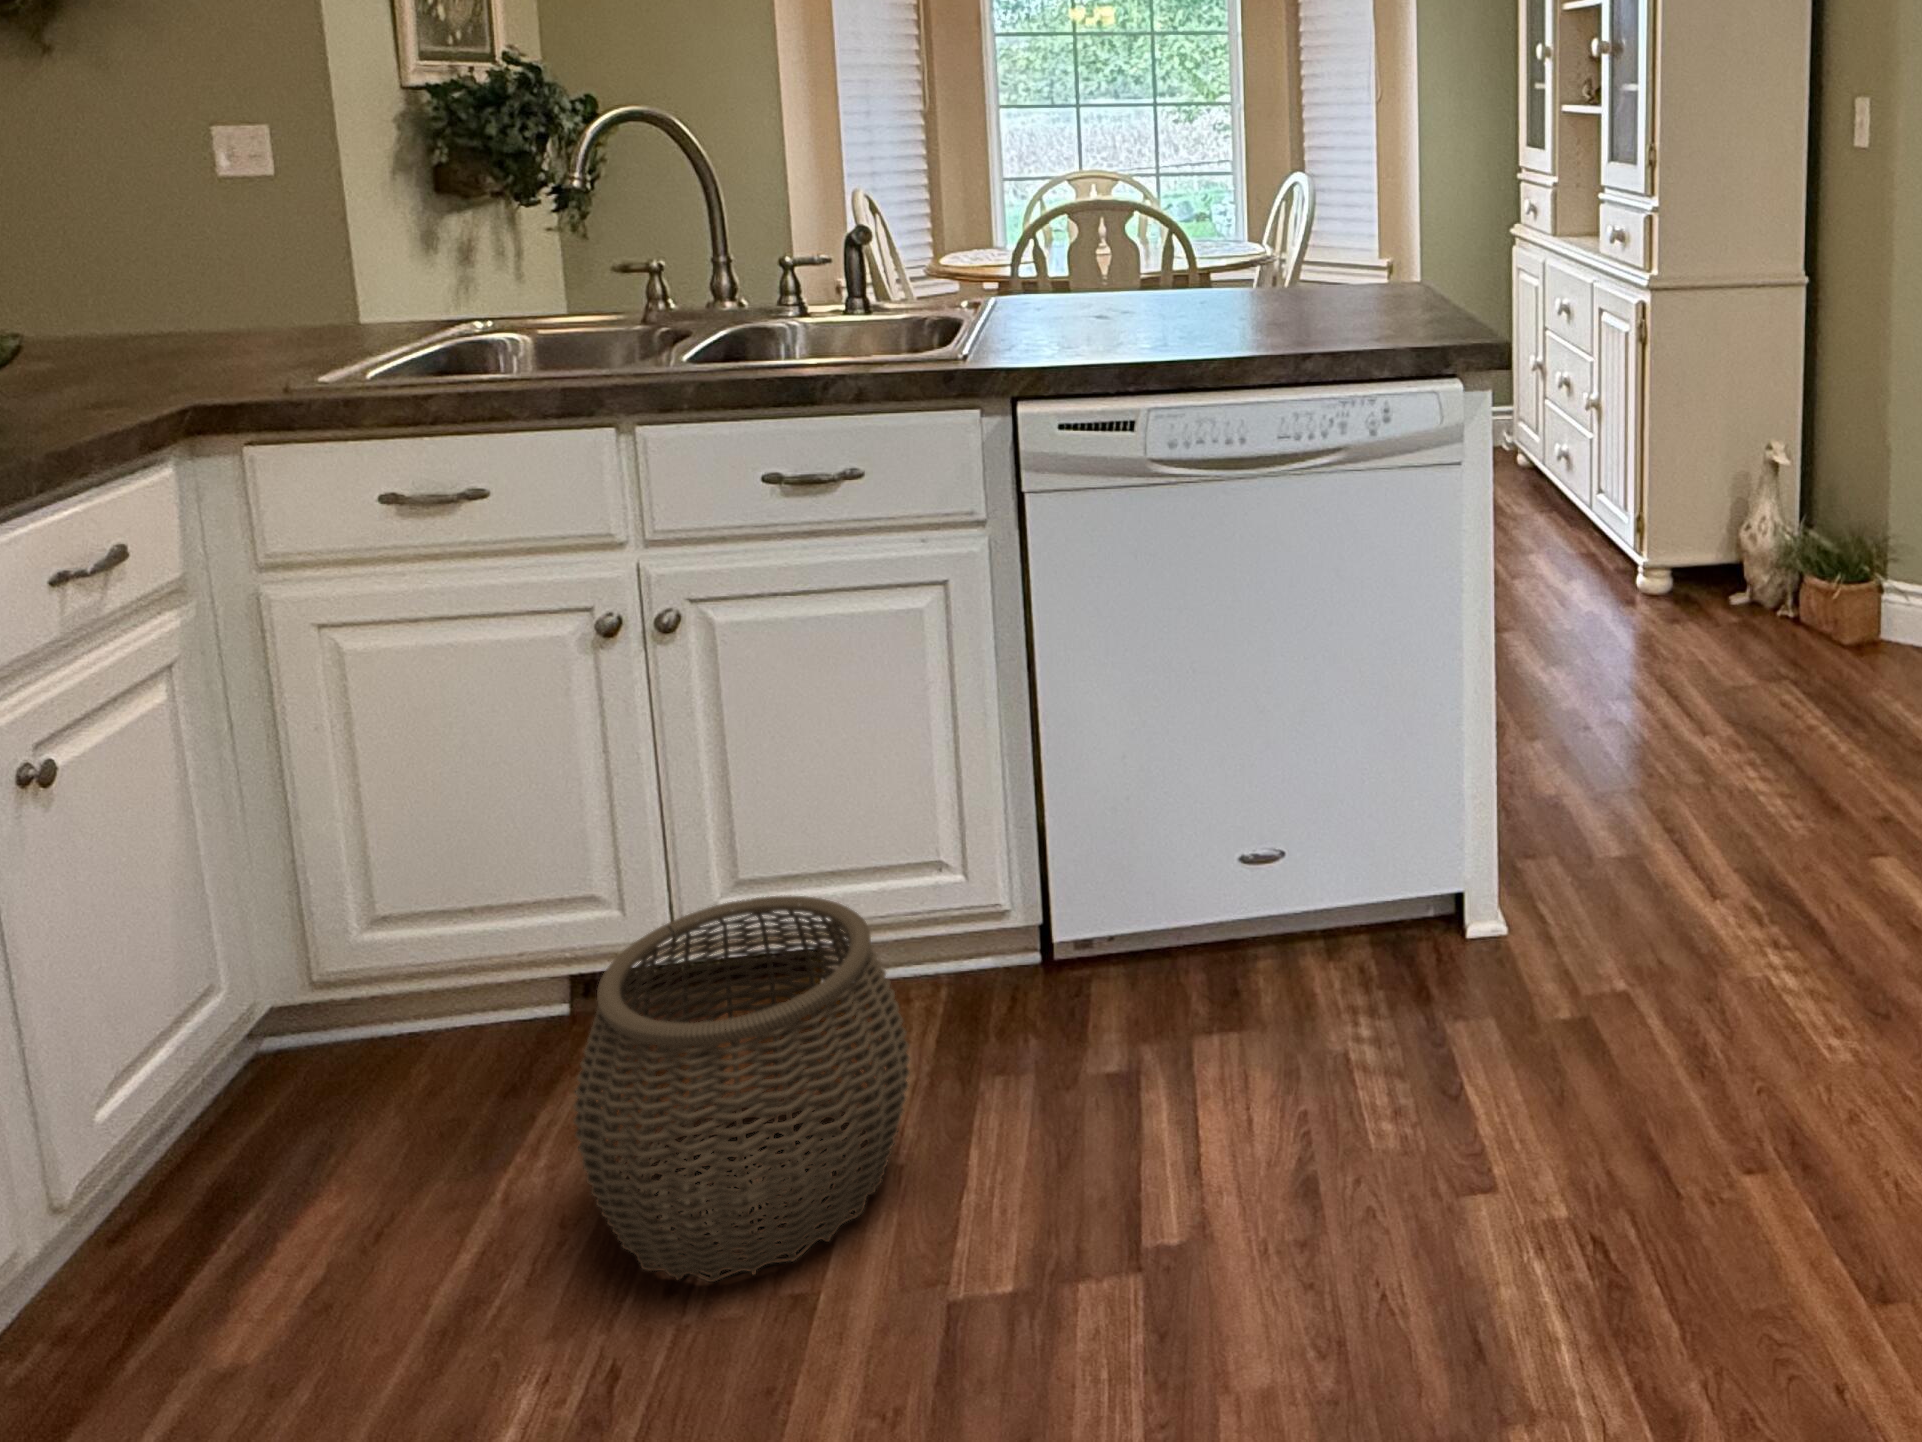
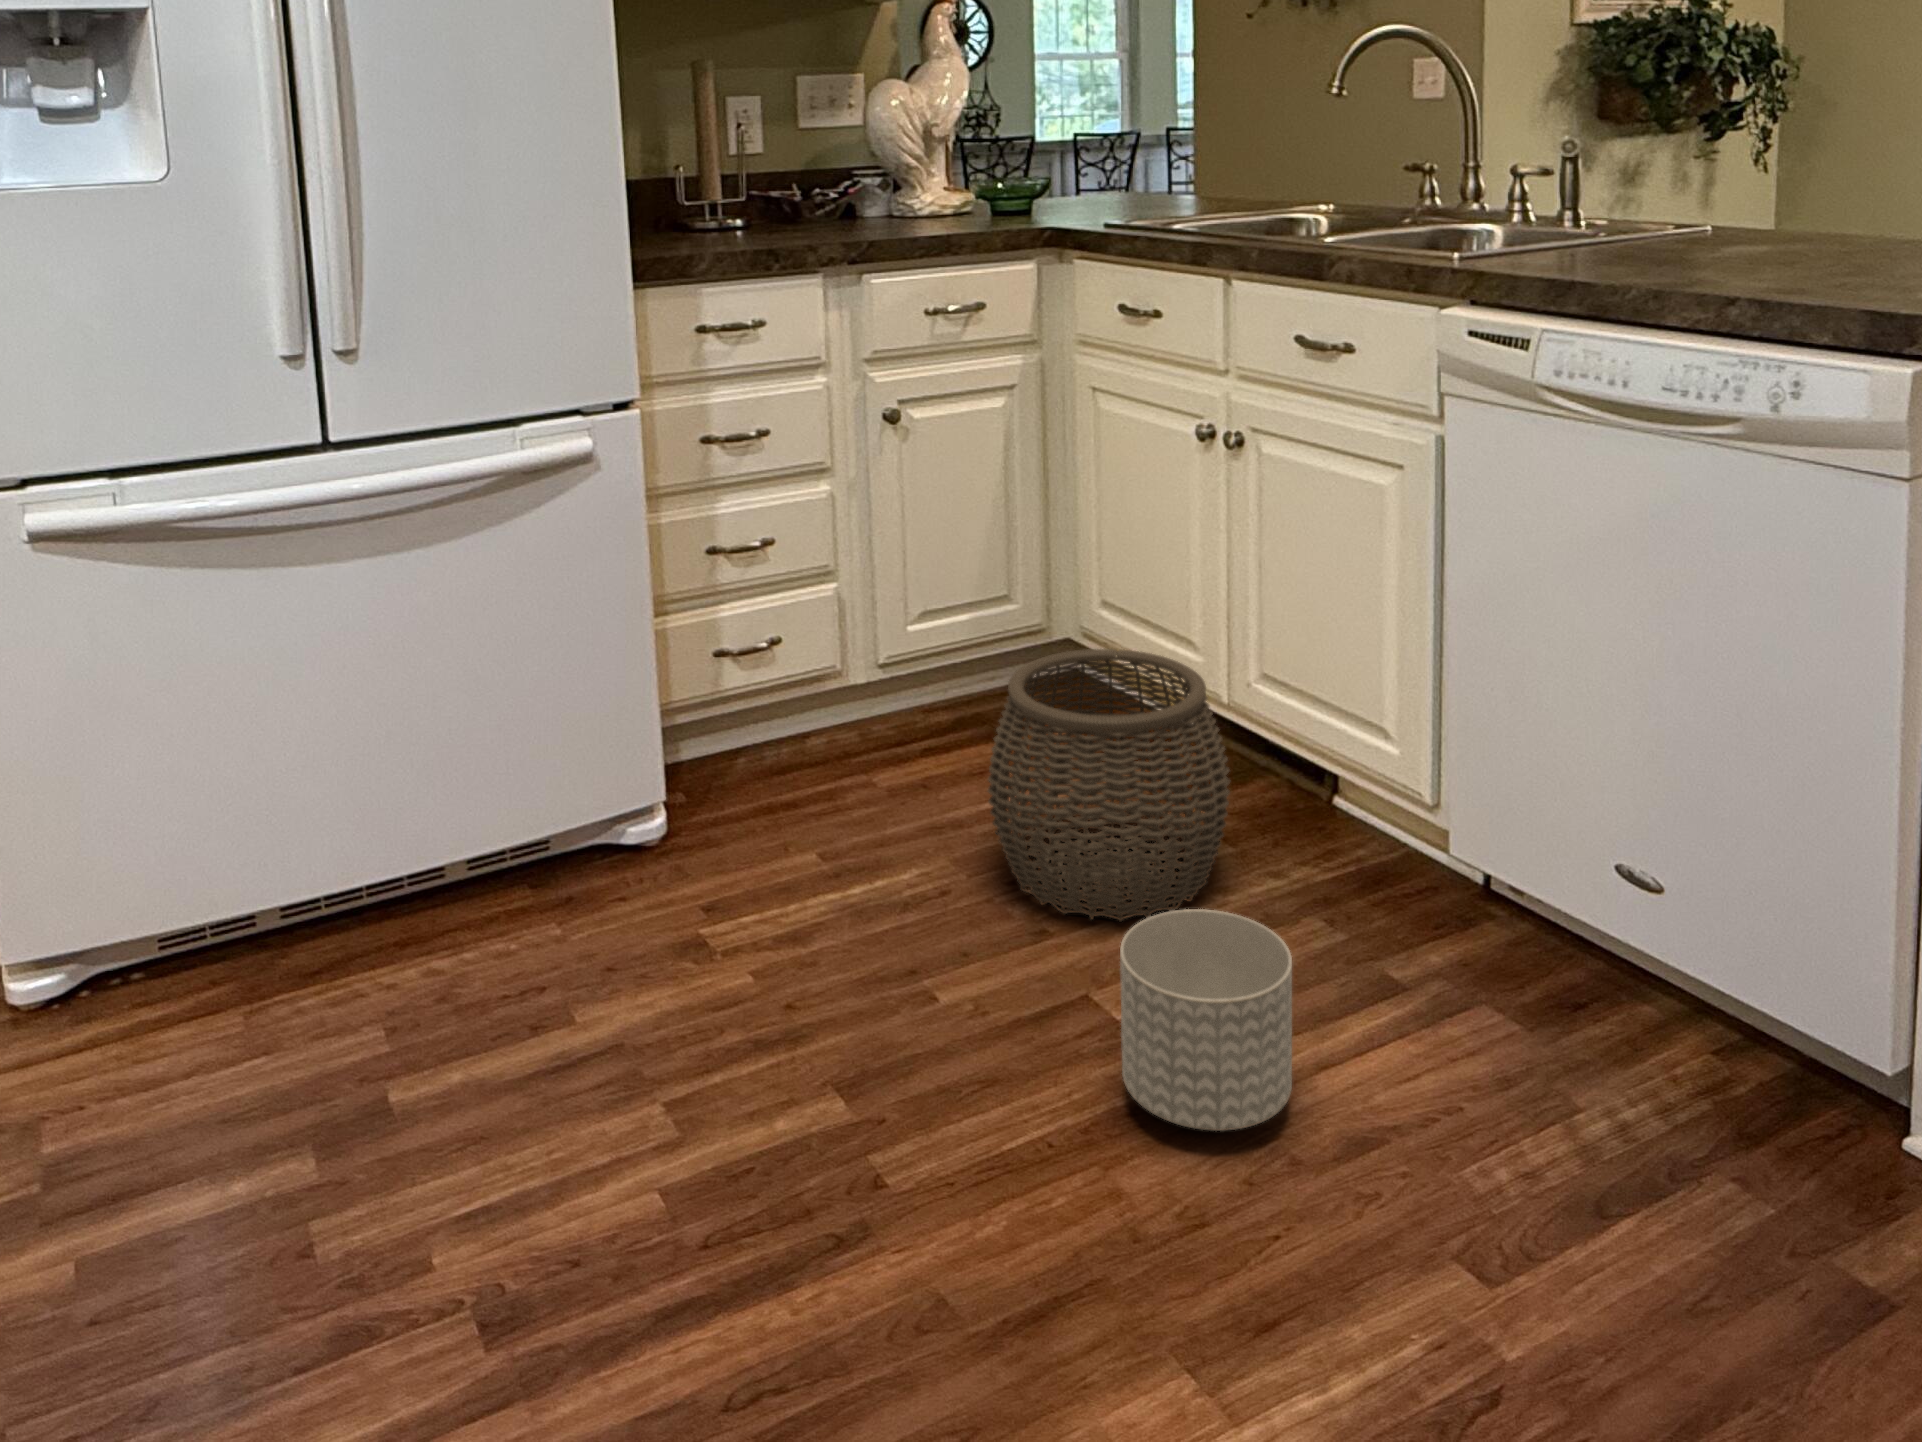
planter: none [1093,1055,1275,1302] -> present [1120,909,1292,1131]

